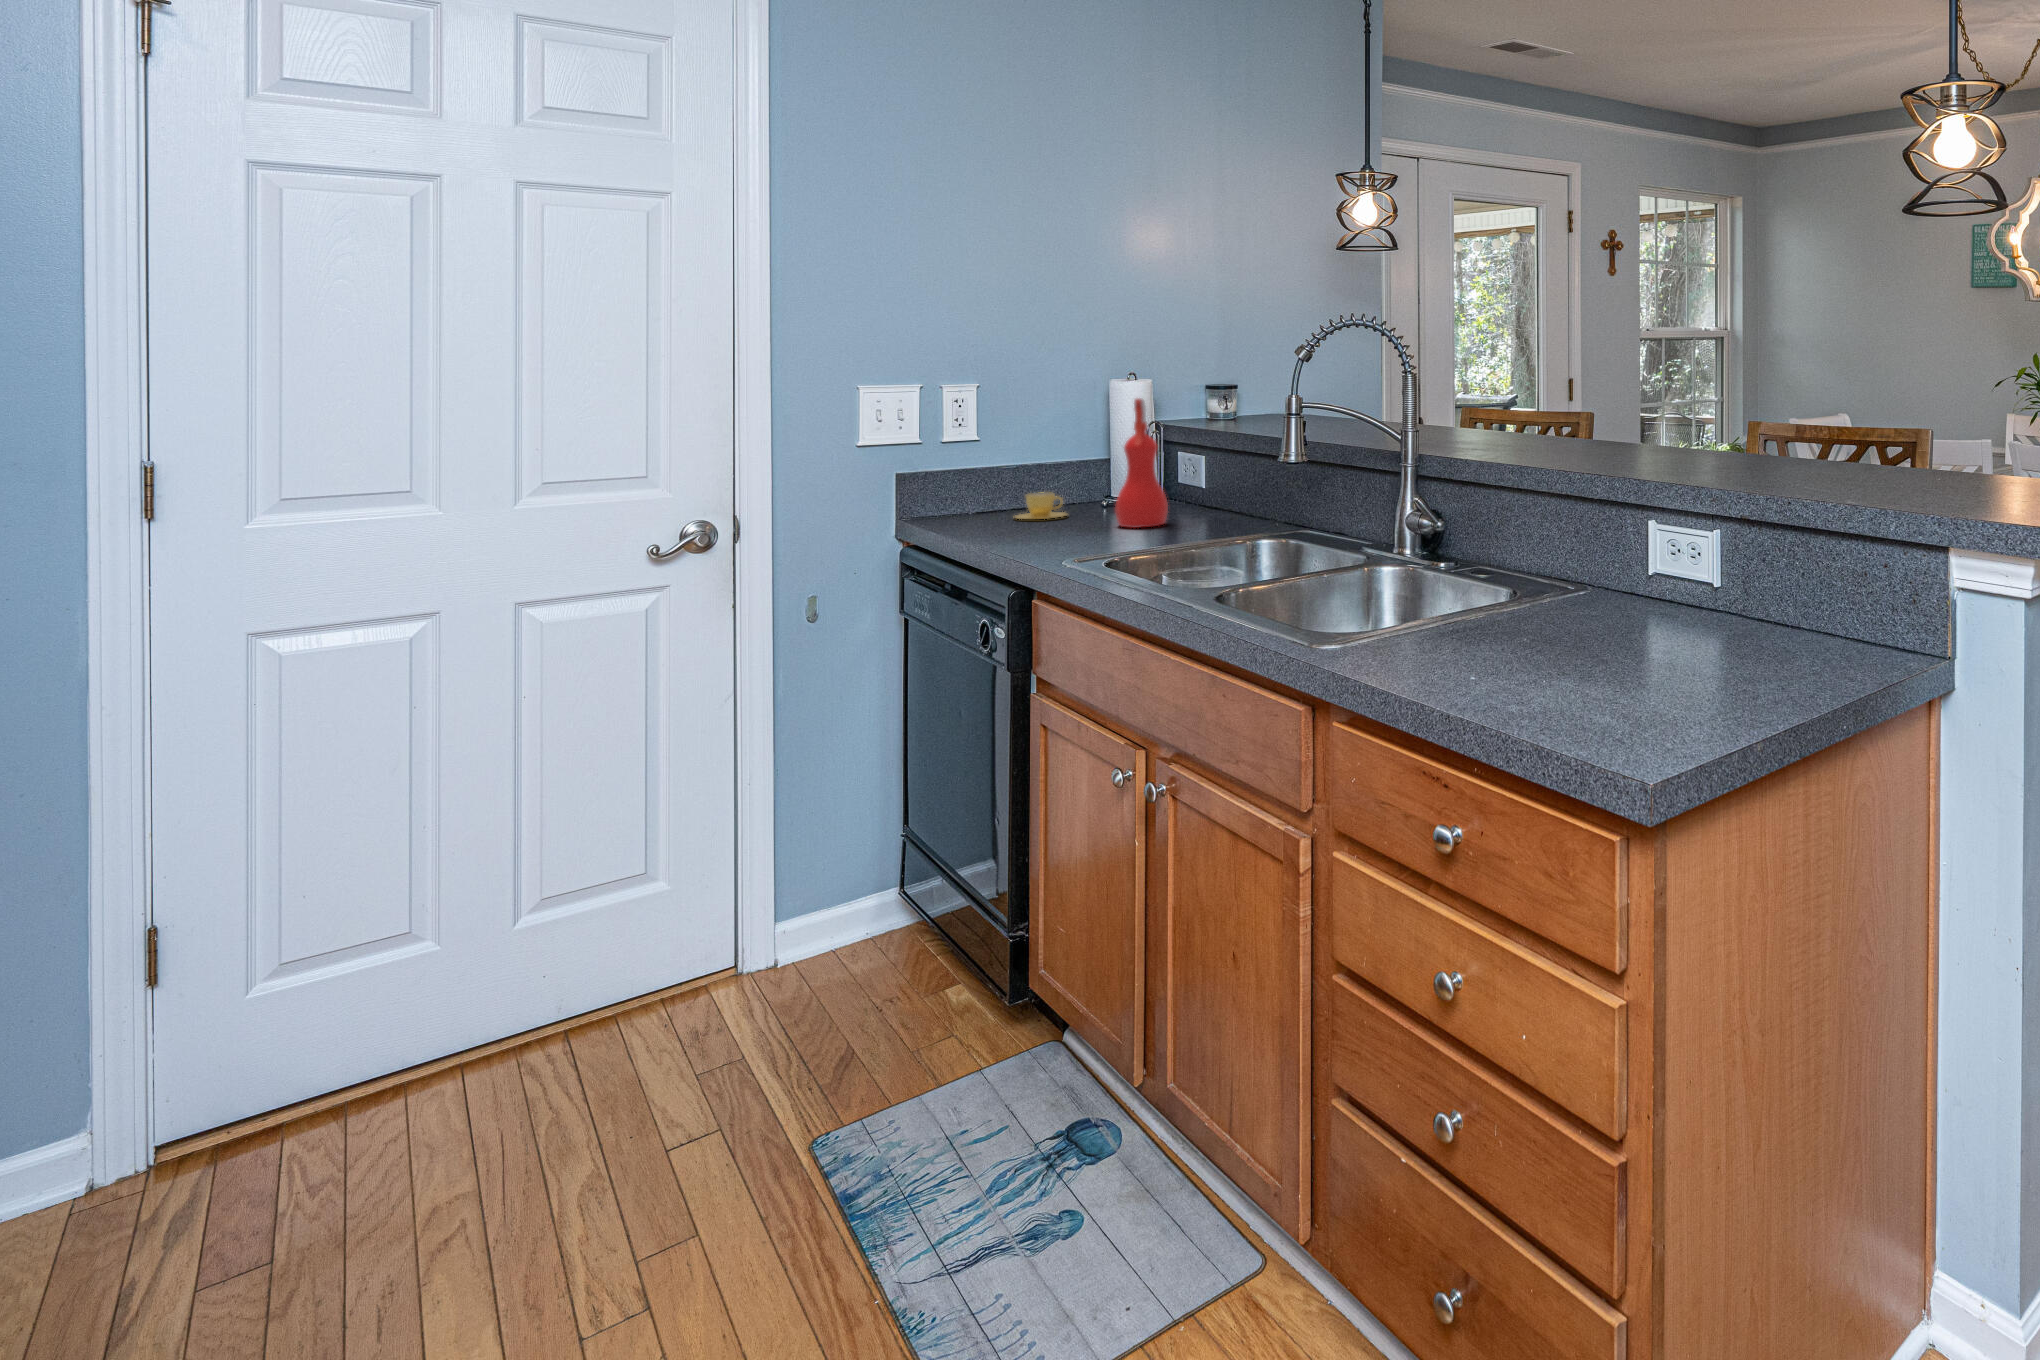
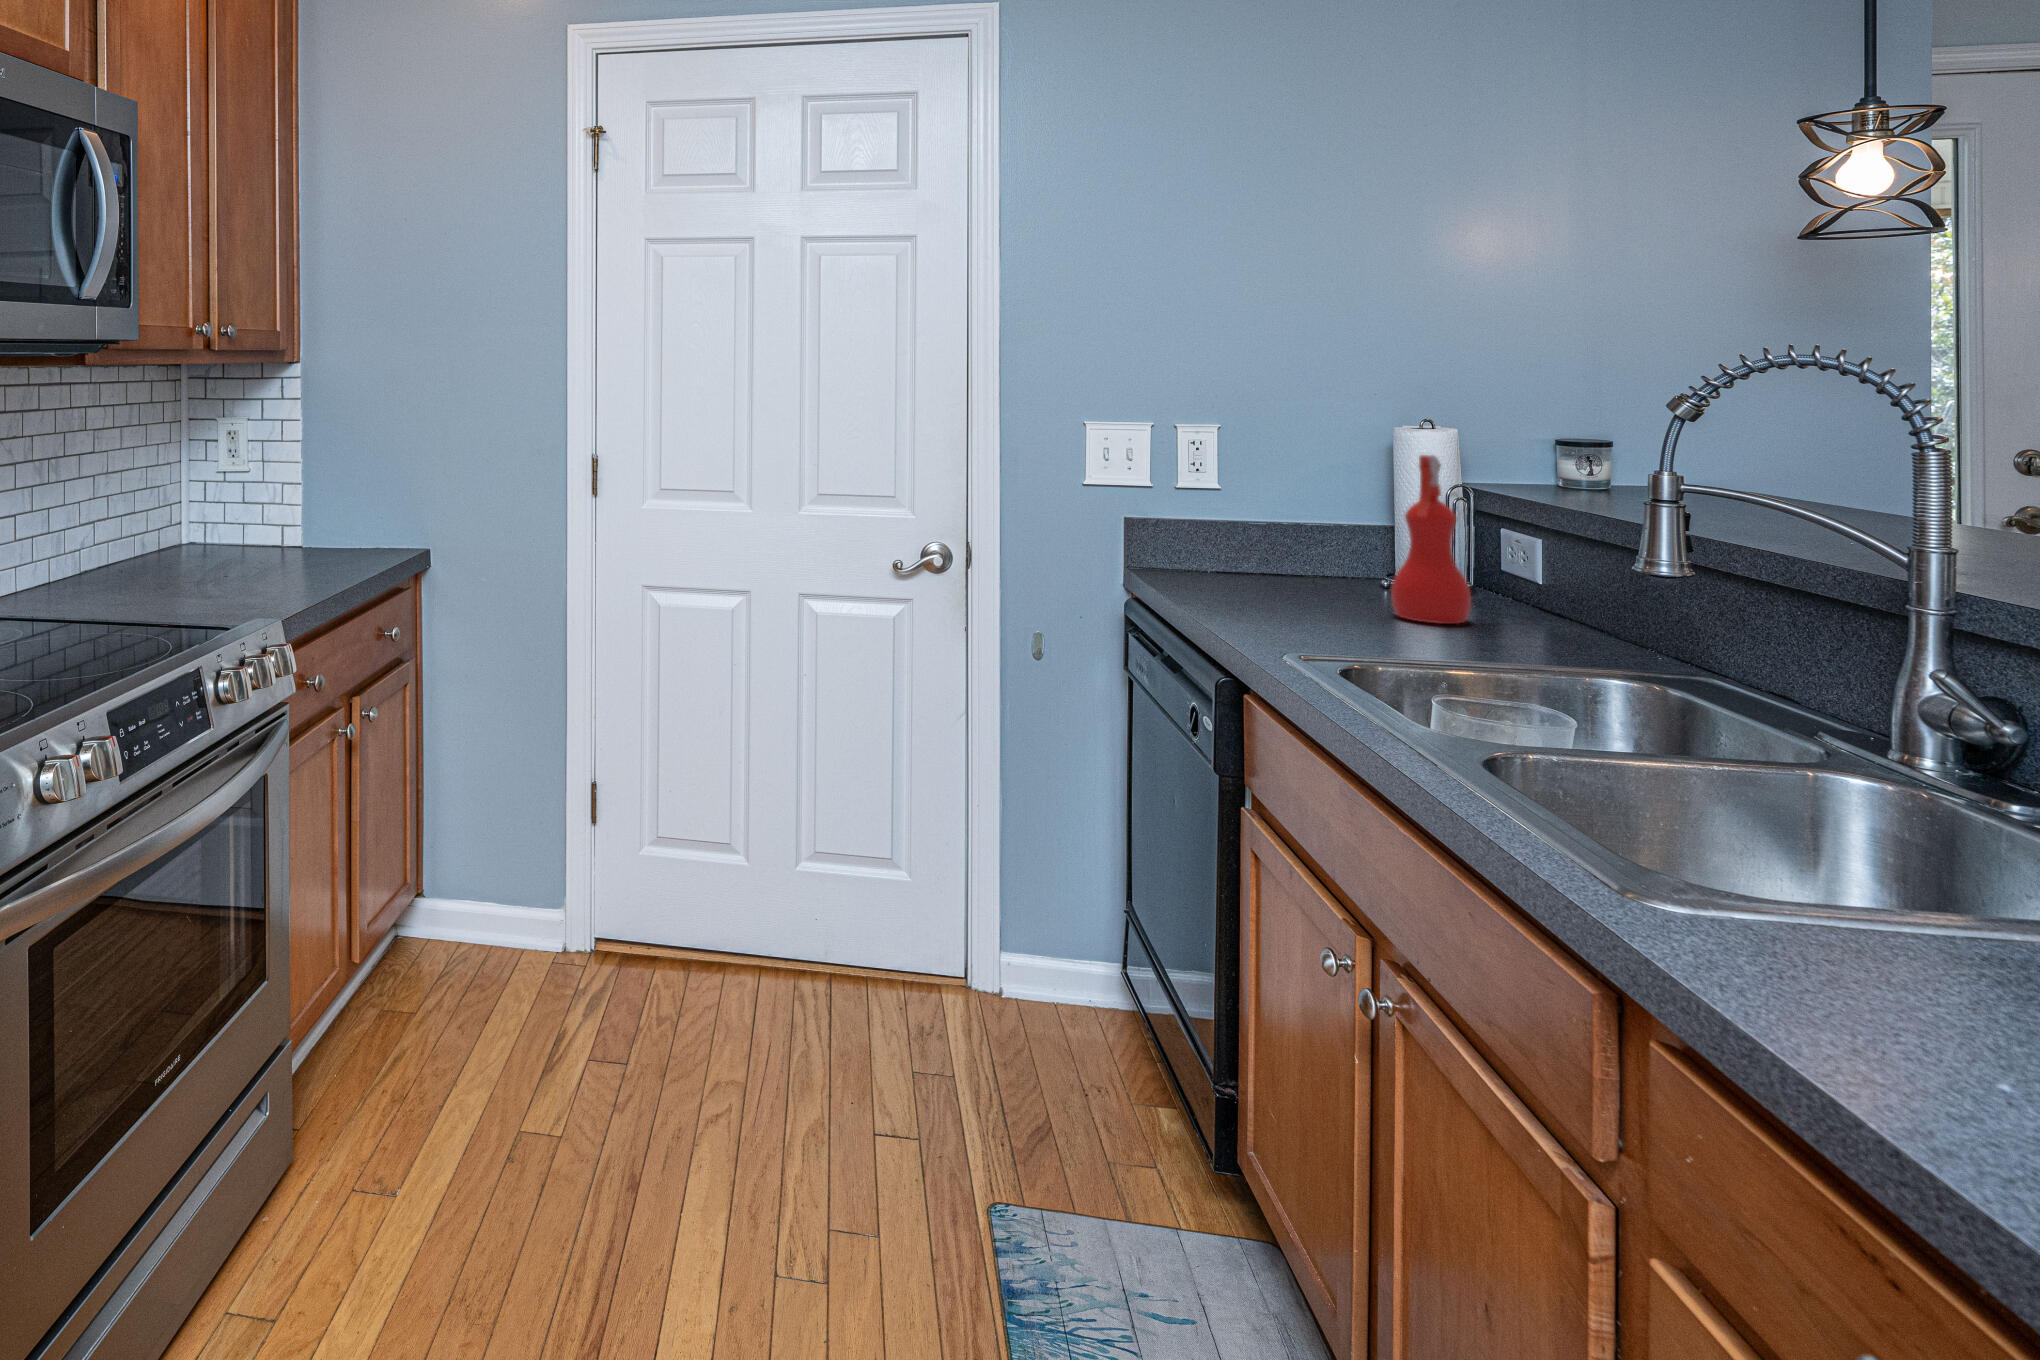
cup: present [1016,492,1066,519] -> none [1261,554,1334,589]

